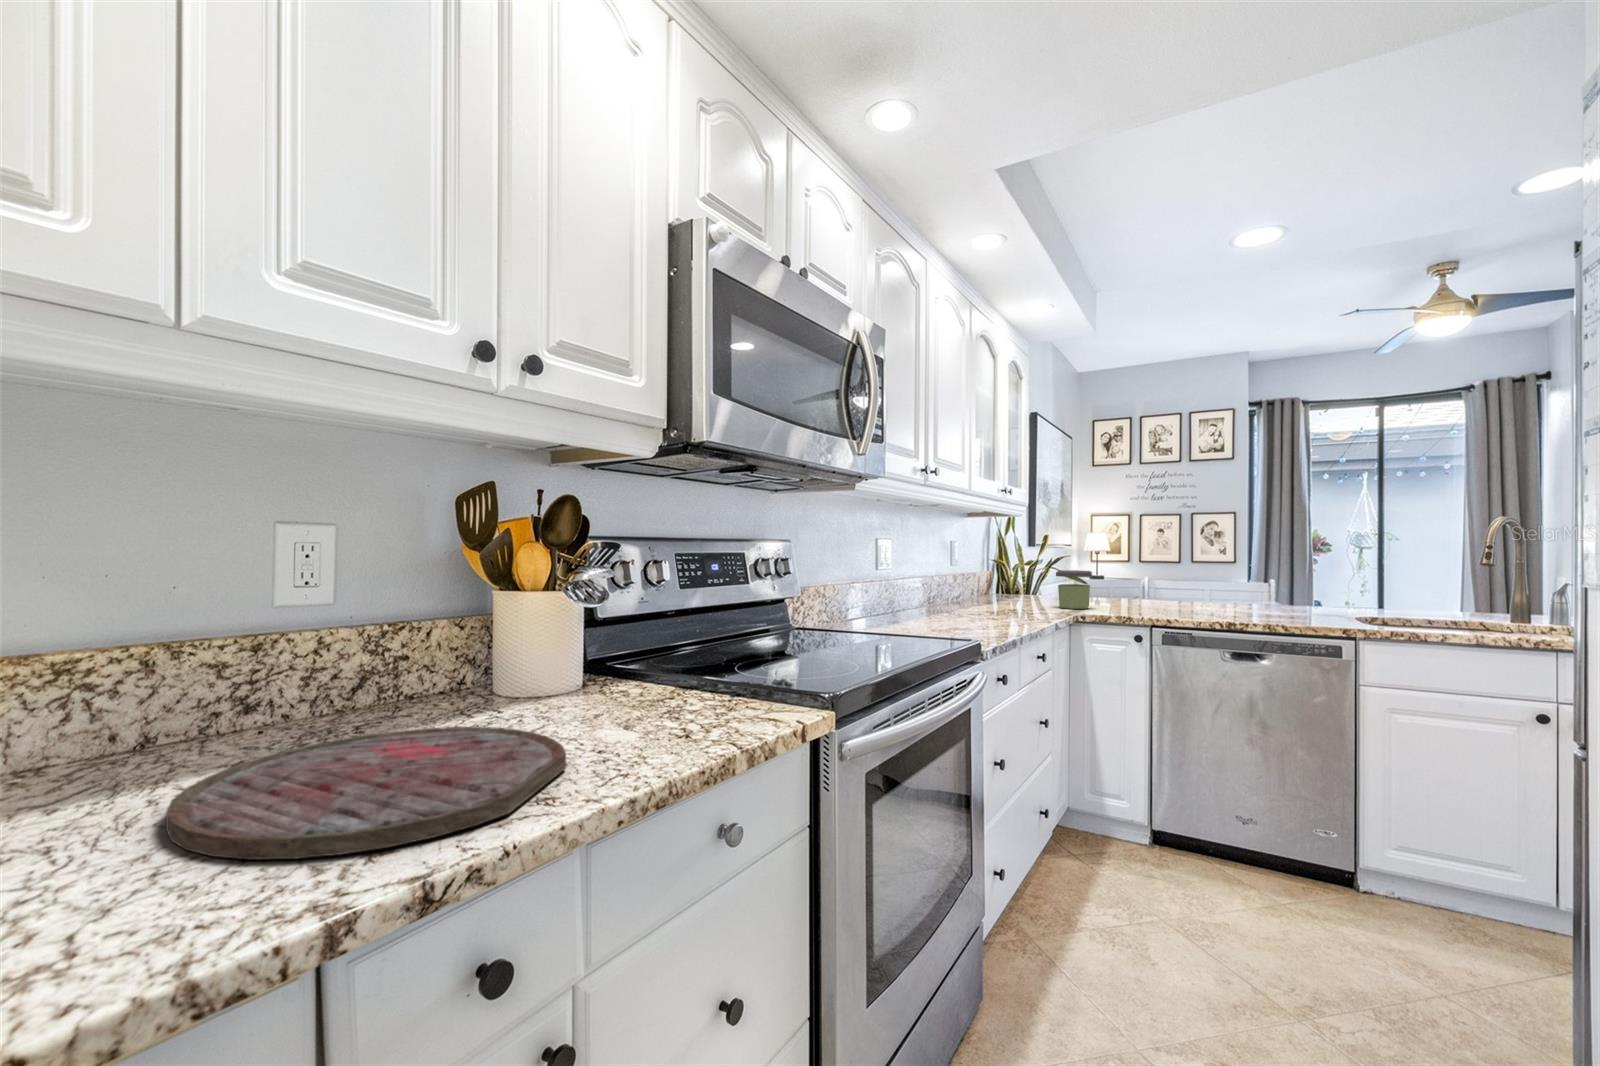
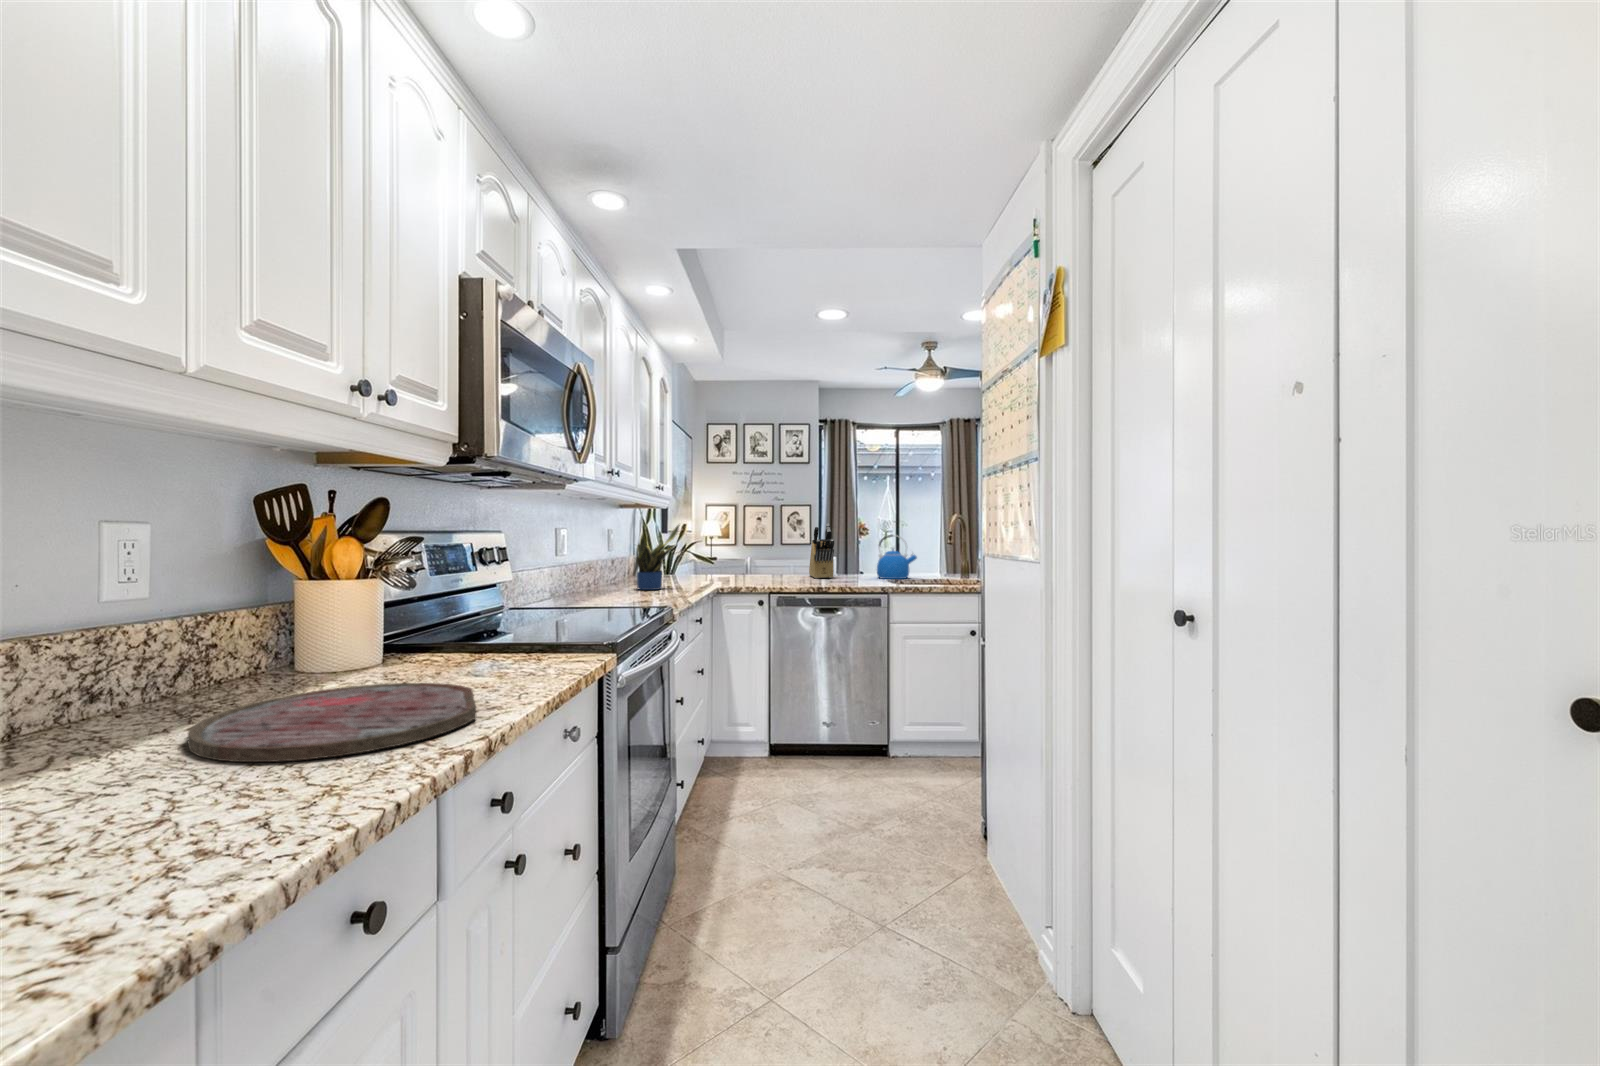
potted plant: none [970,532,1025,614] -> present [636,525,680,590]
knife block: none [1222,533,1261,609] -> present [809,524,834,578]
kettle: none [1336,549,1413,616] -> present [877,535,917,579]
jar: present [1056,570,1092,609] -> none [699,553,724,583]

